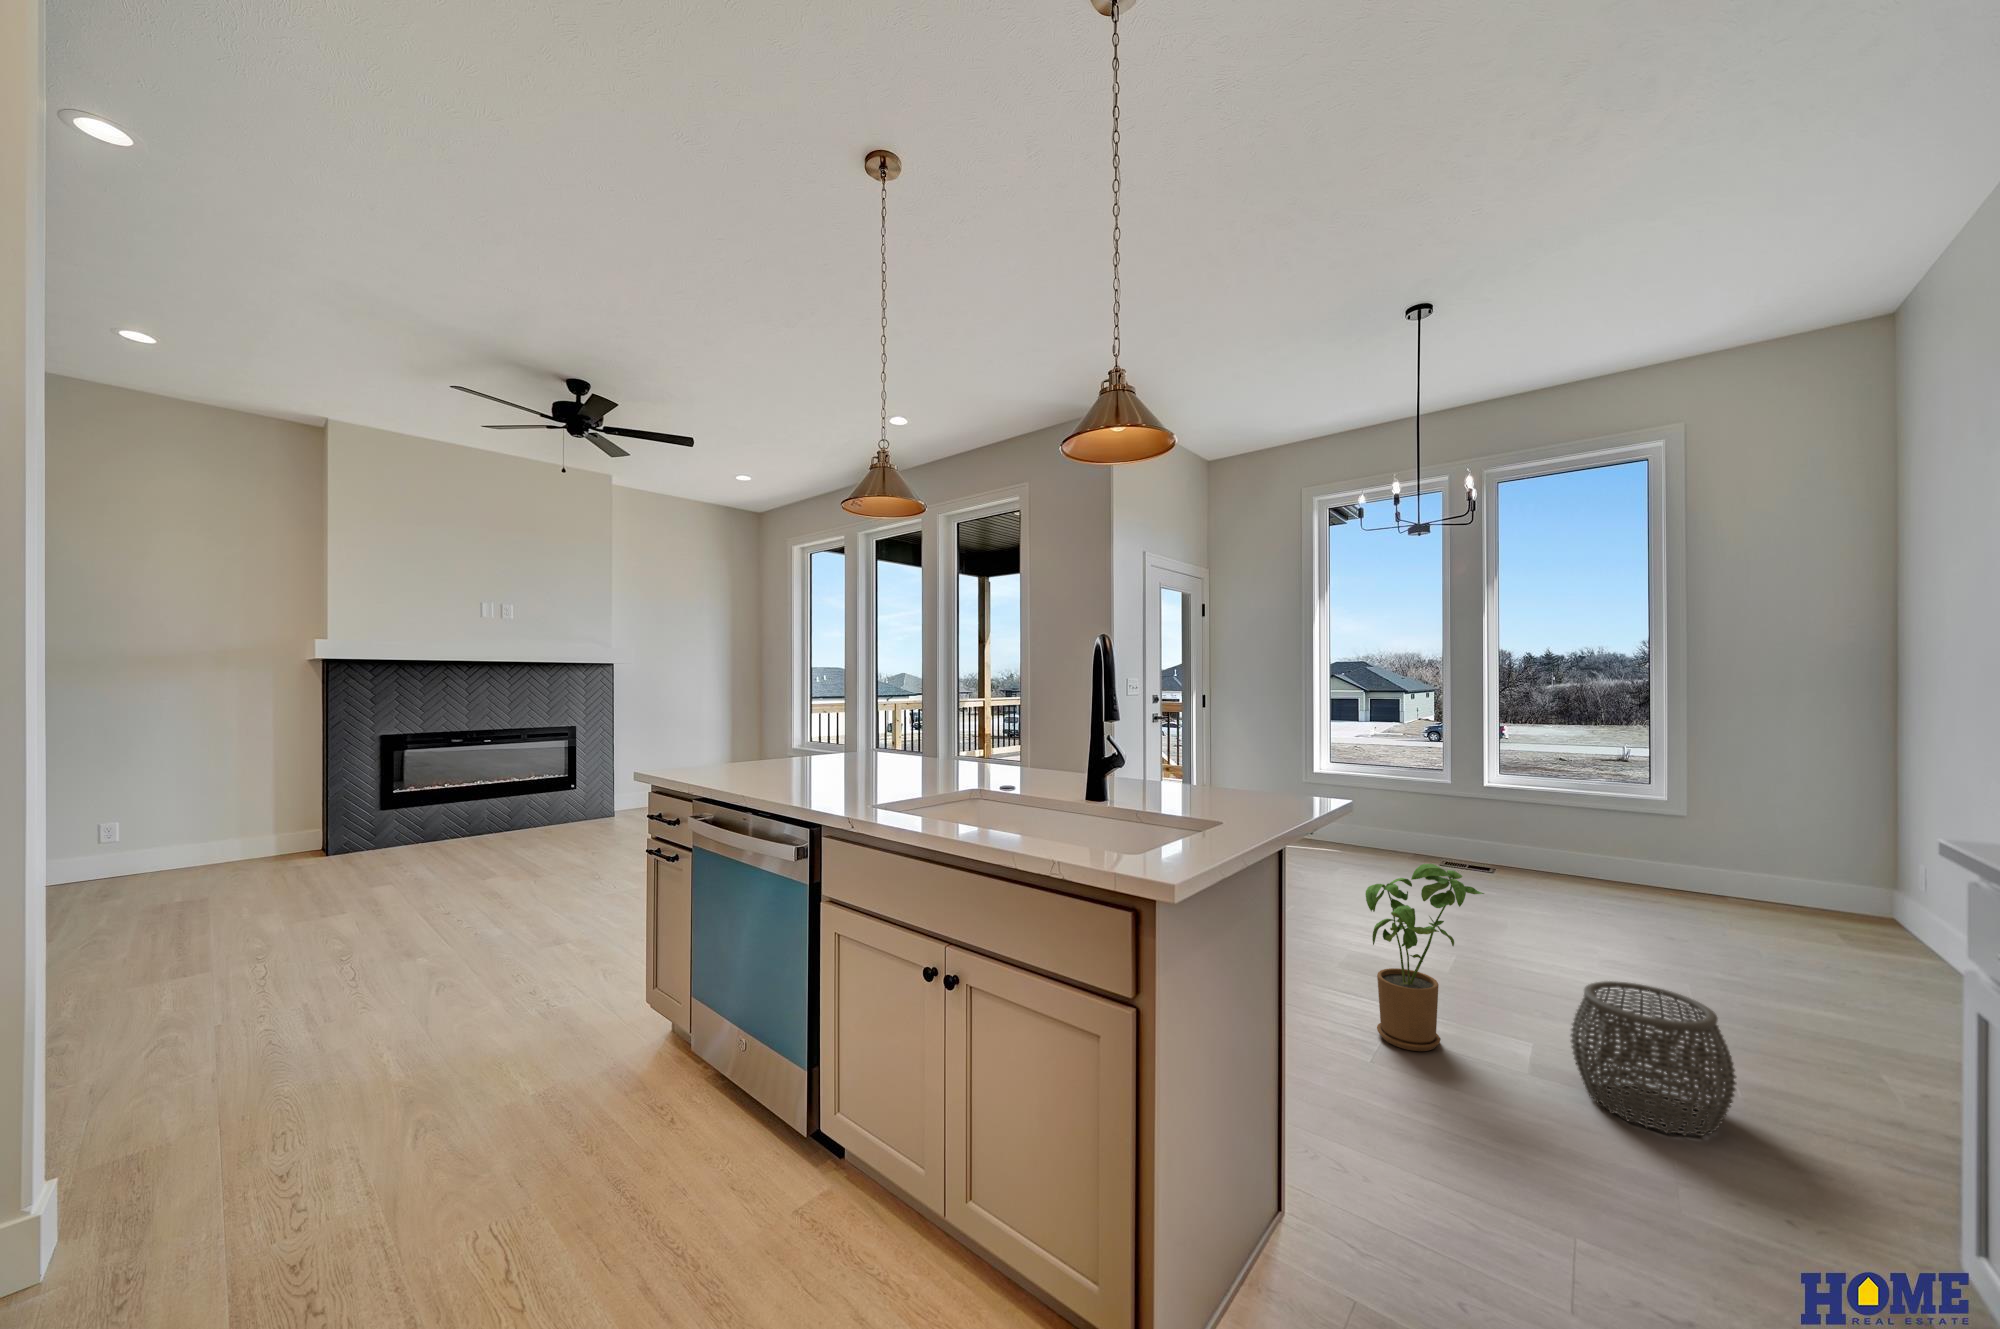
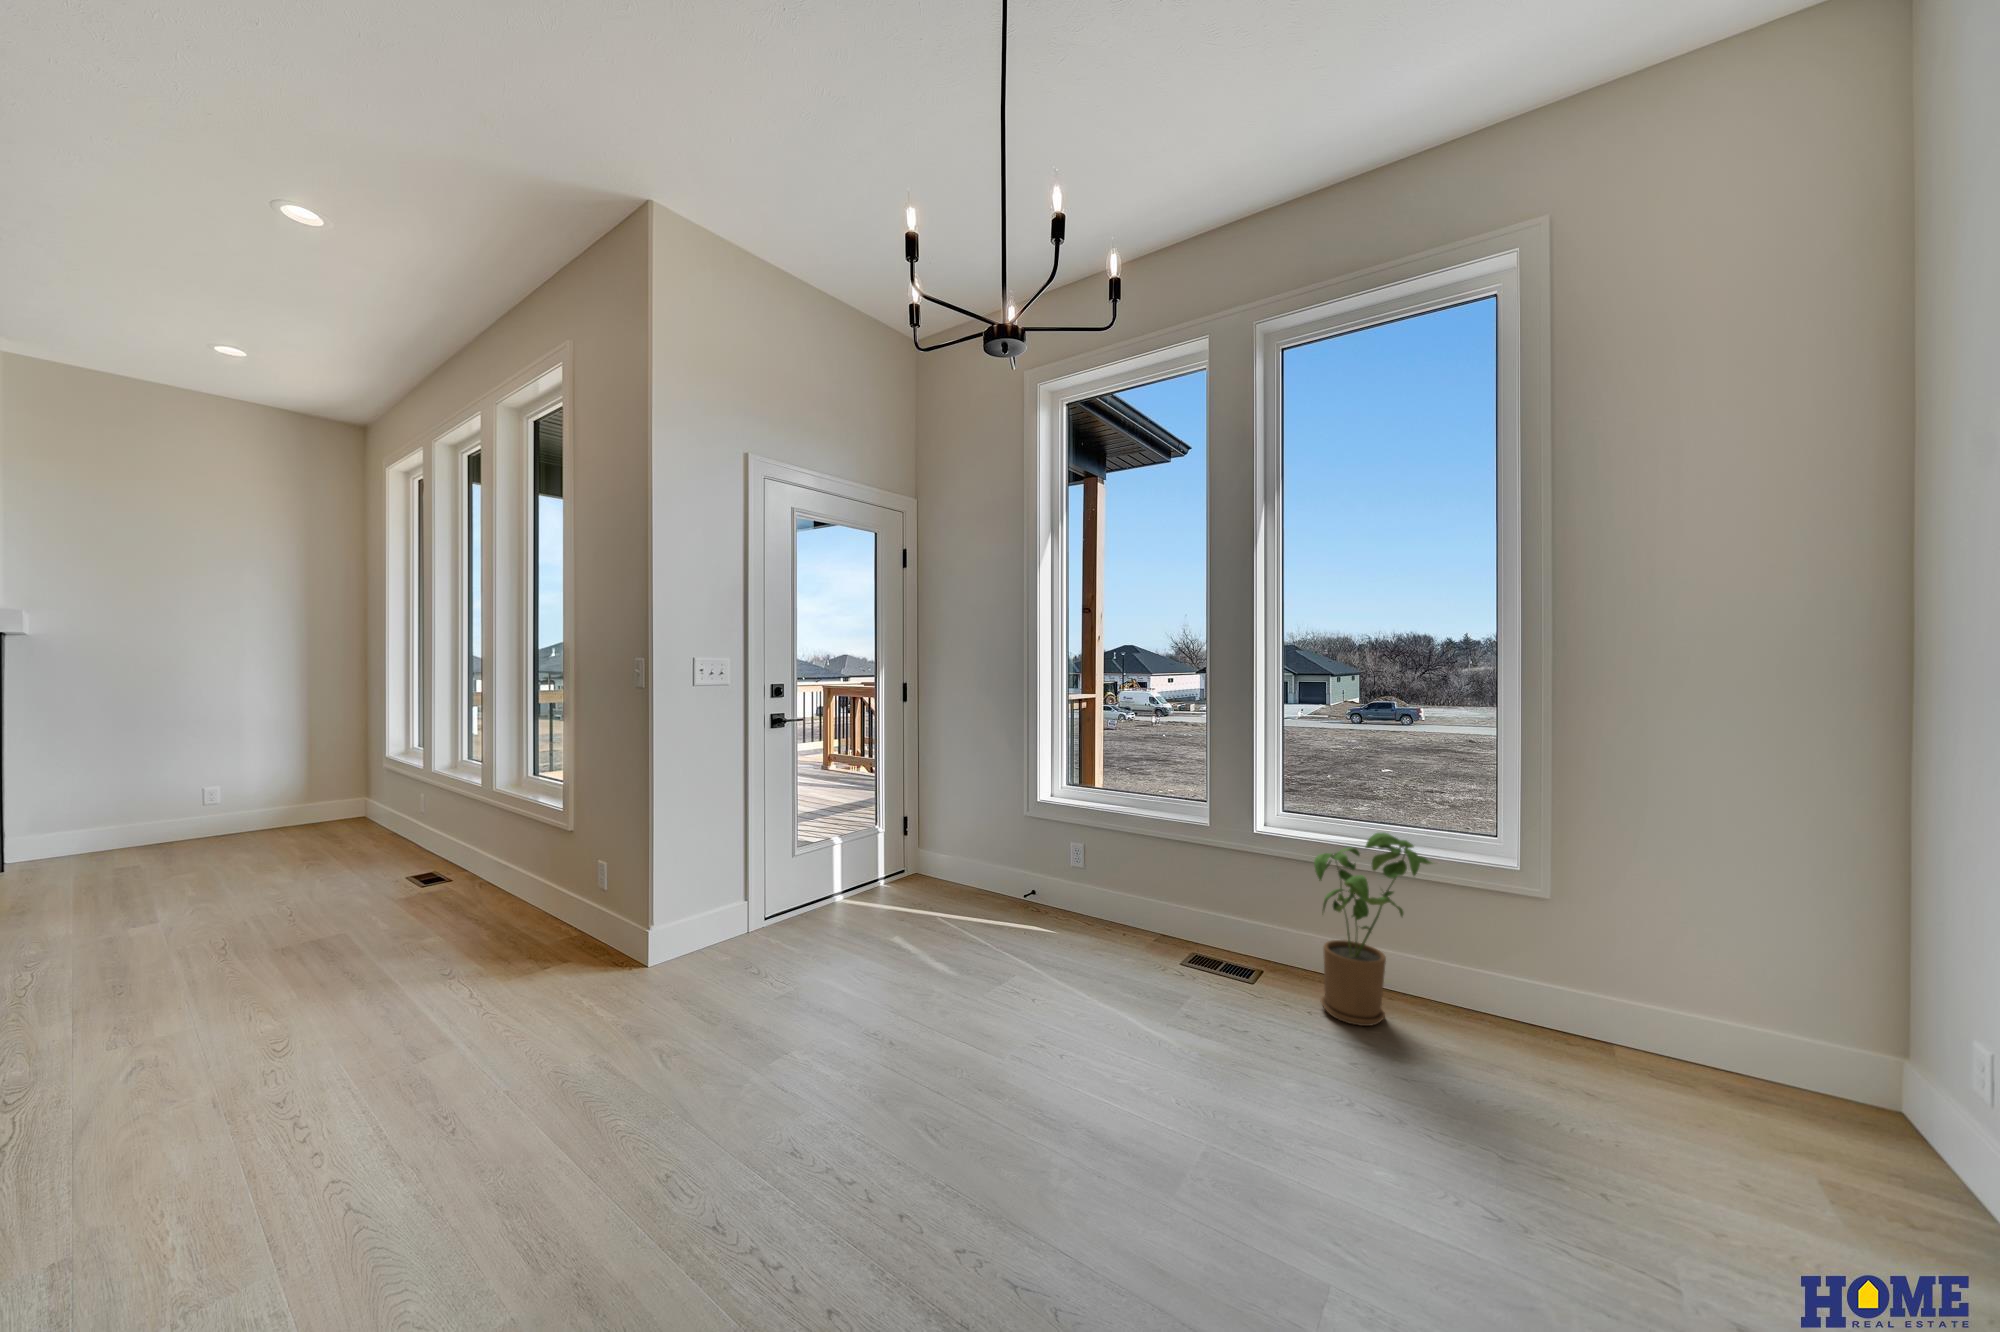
woven basket: present [1571,981,1736,1136] -> none [1522,955,1695,1117]

